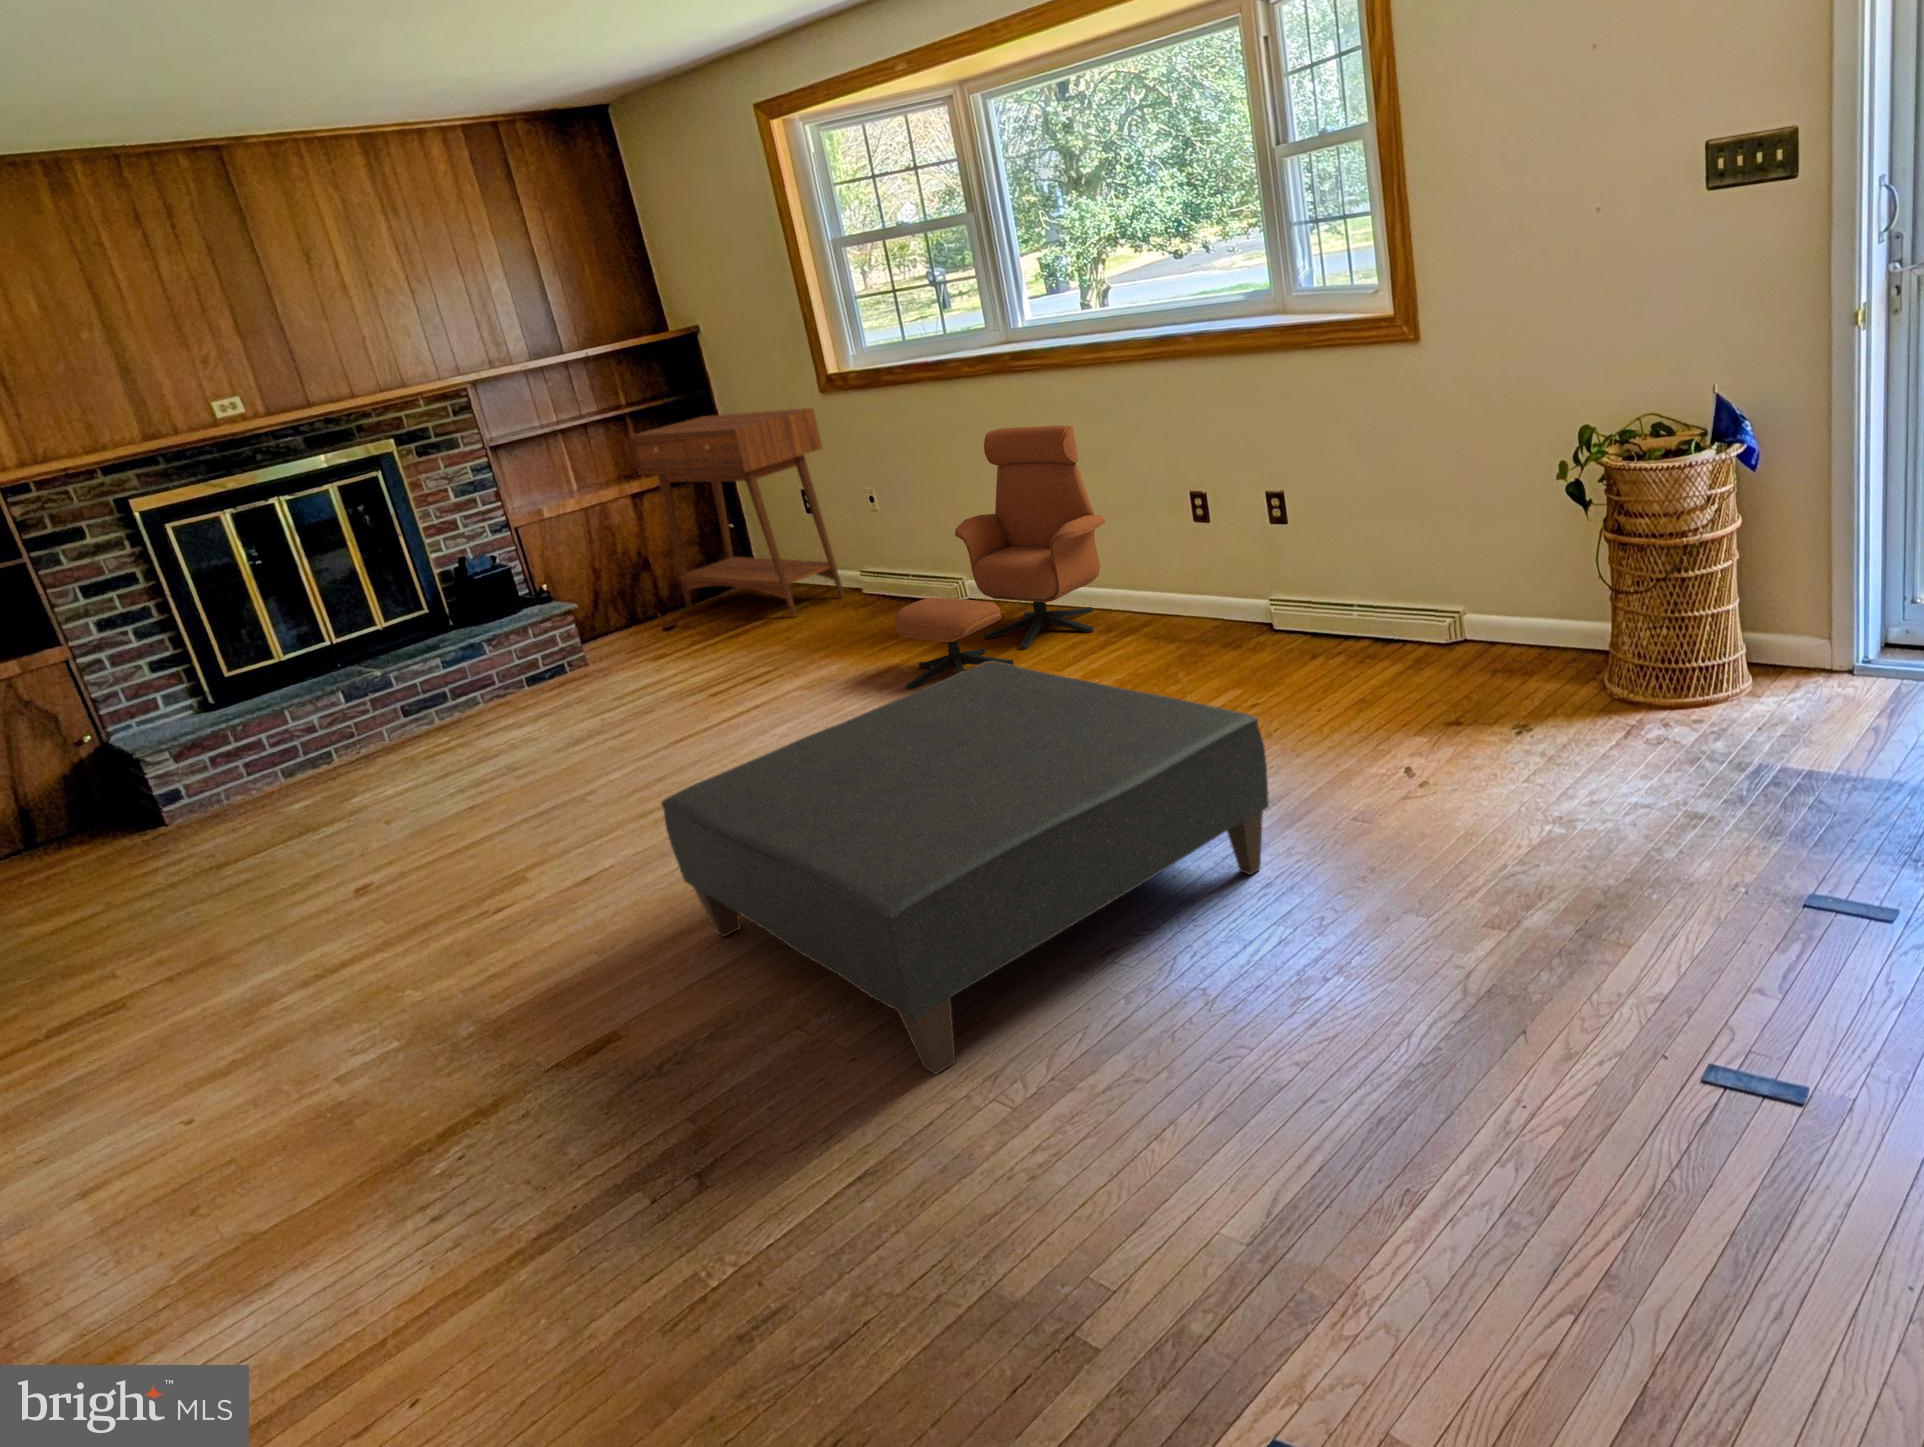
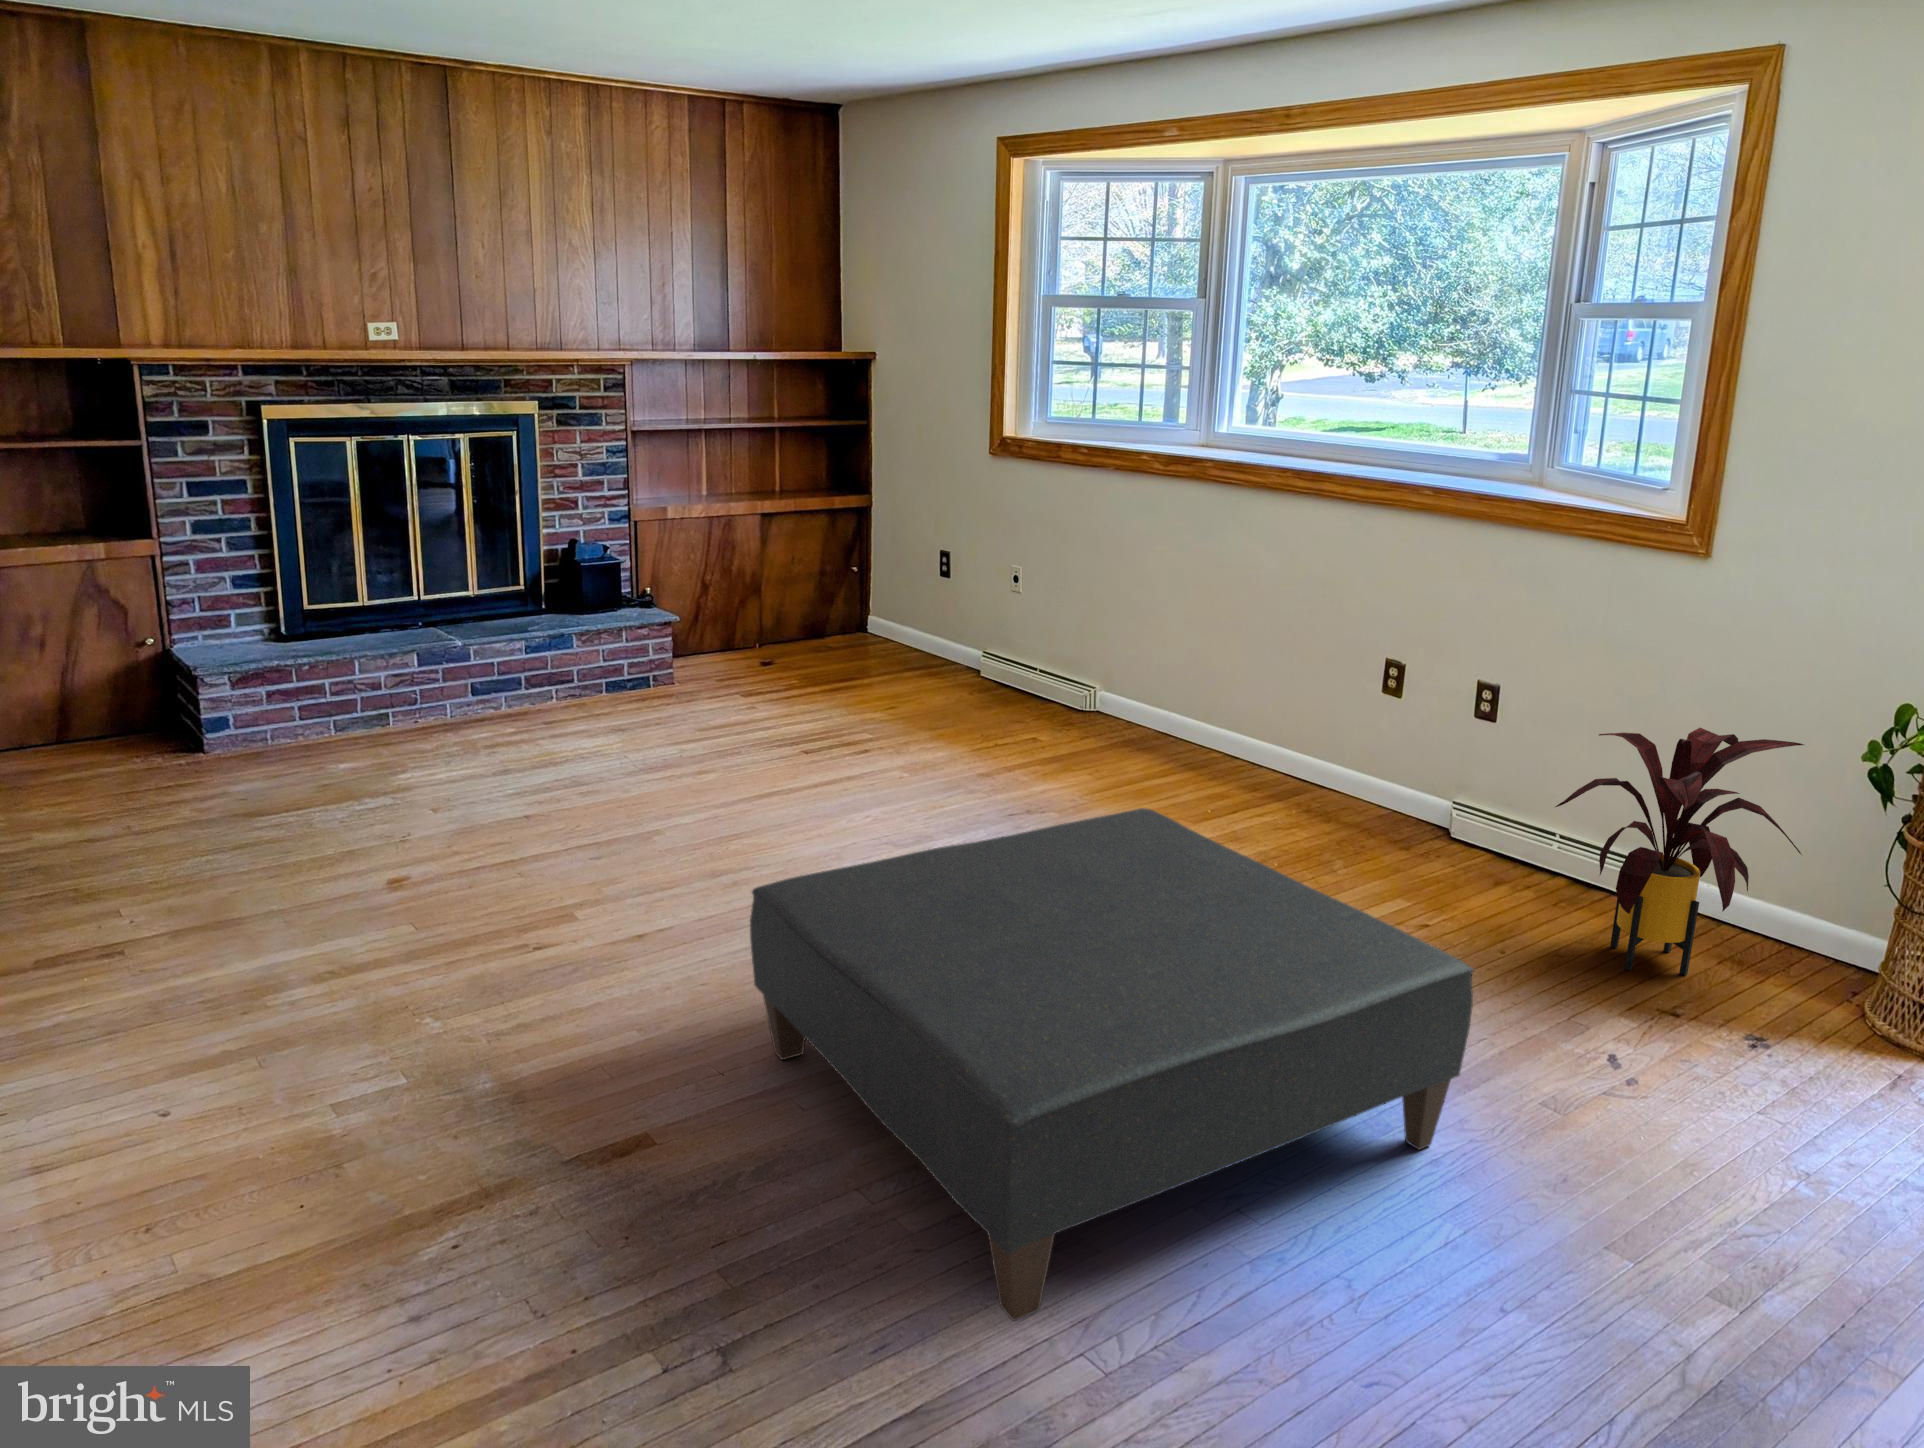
console table: present [629,408,845,617] -> none [780,449,984,686]
lounge chair: present [895,425,1105,689] -> none [1026,540,1286,818]
house plant: none [1329,478,1536,700] -> present [1556,728,1804,975]

